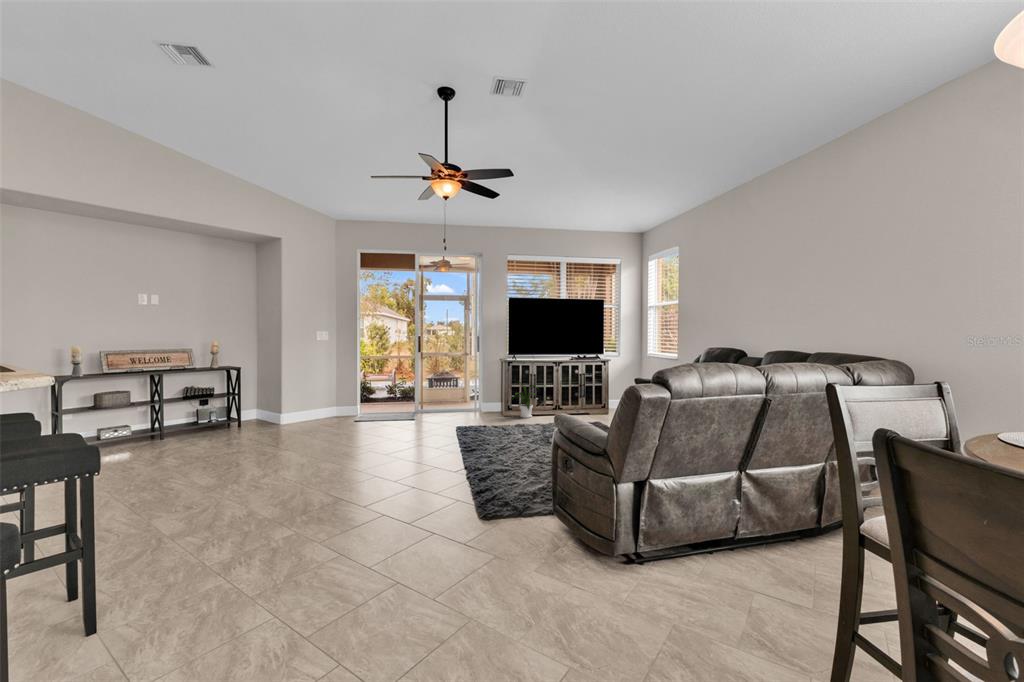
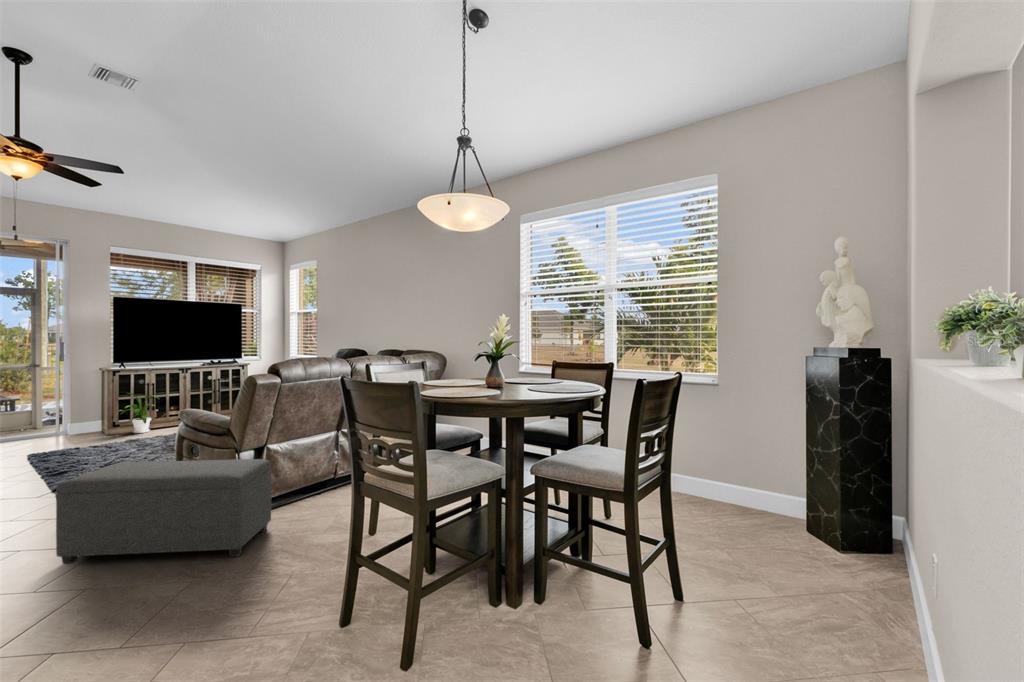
ottoman: none [448,471,659,650] -> present [56,459,271,564]

